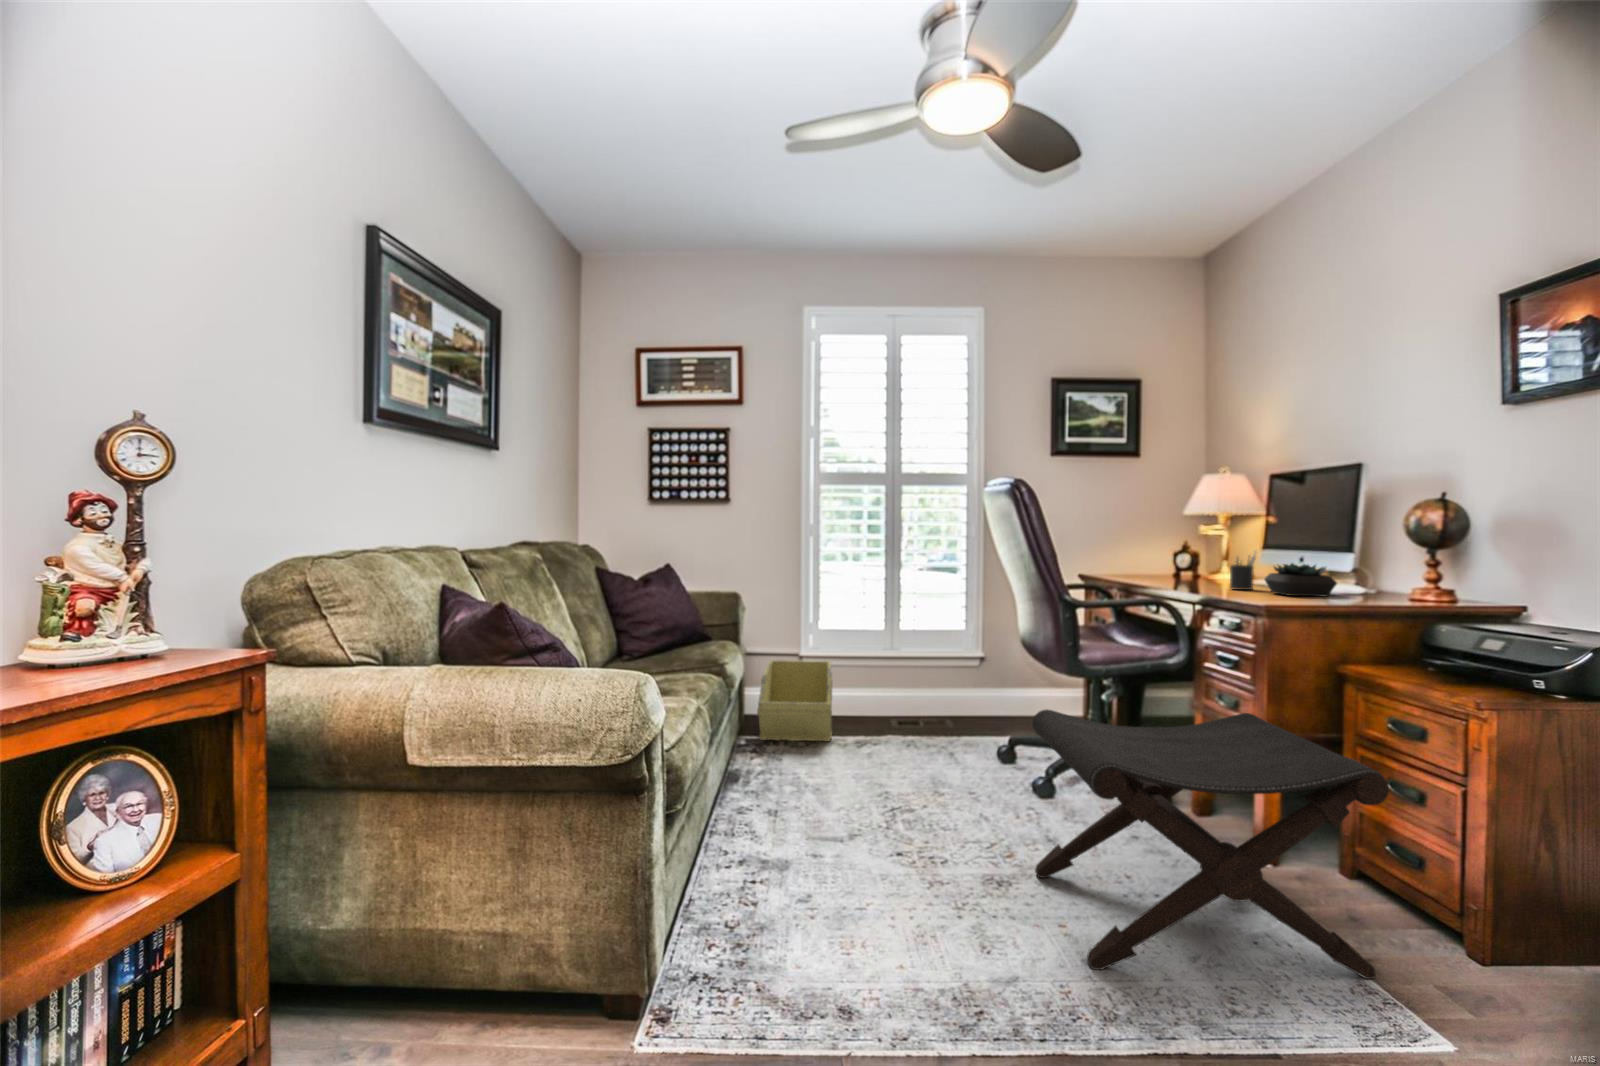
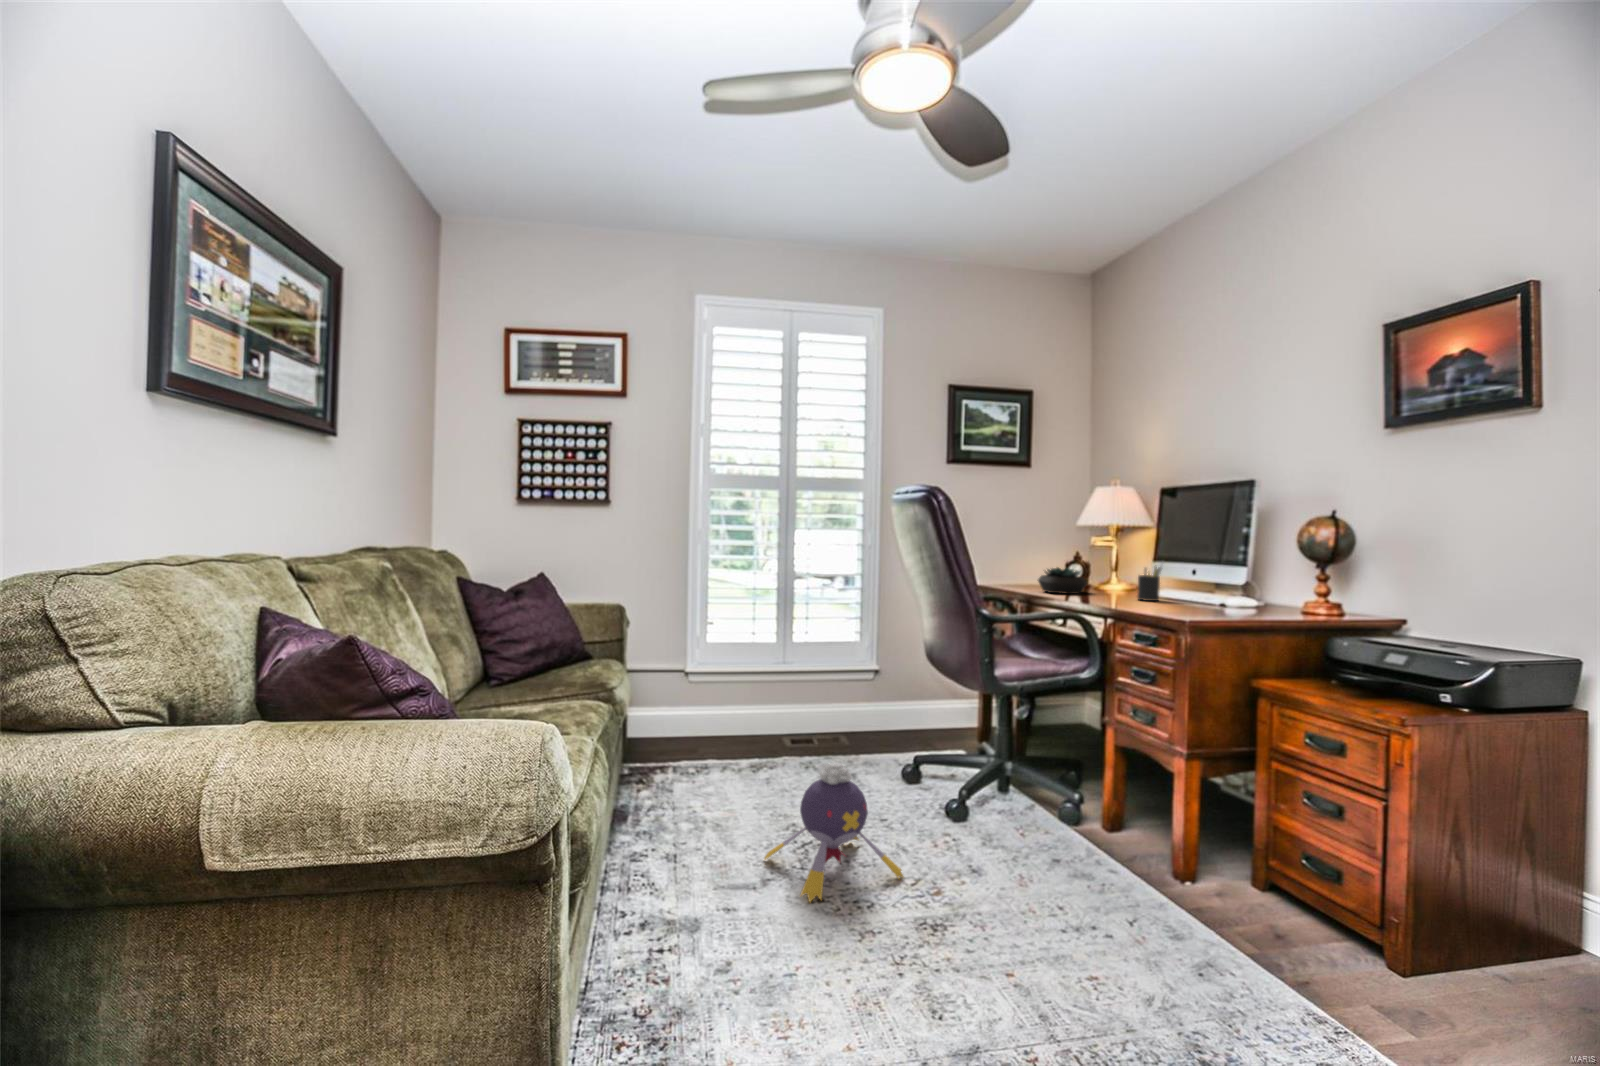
succulent plant: present [1264,563,1337,596] -> present [1038,568,1087,594]
storage bin: present [757,660,832,741] -> none [644,677,729,770]
footstool: present [1032,710,1389,979] -> none [968,731,1333,1026]
plush toy: none [851,732,979,855] -> present [764,762,903,902]

